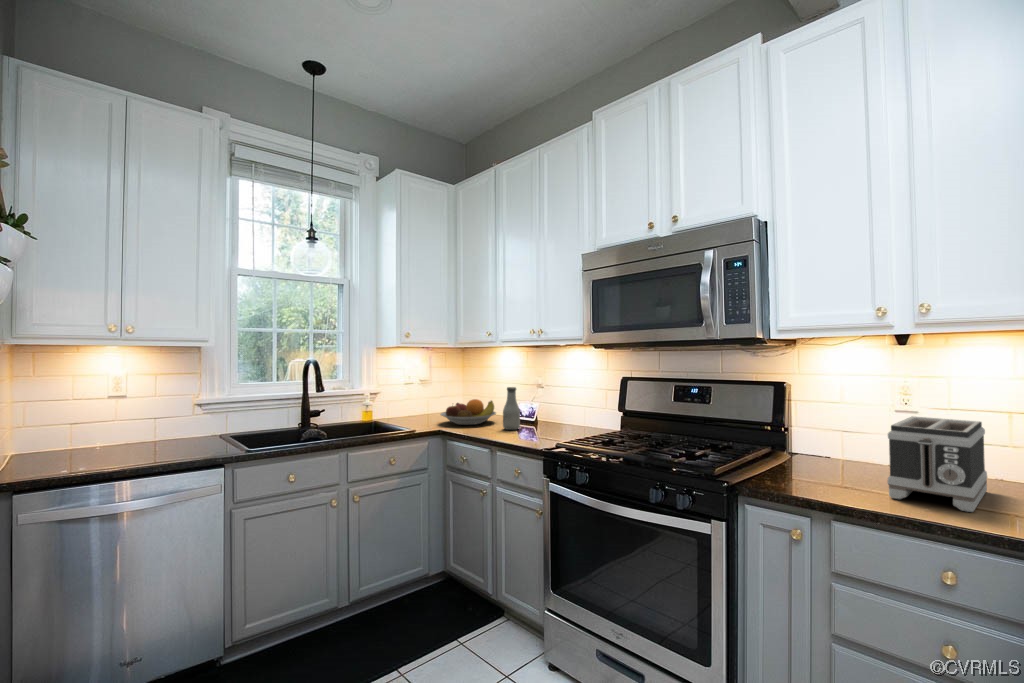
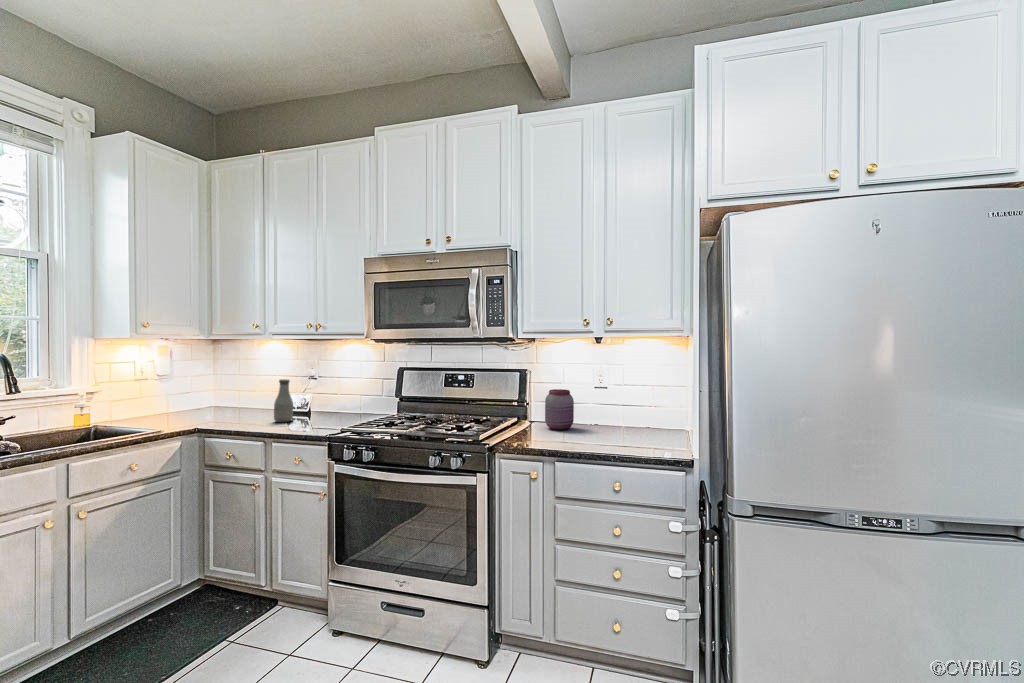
fruit bowl: present [440,399,496,425] -> none [193,394,262,421]
jar: none [818,411,867,470] -> present [545,389,574,430]
toaster: present [888,416,987,512] -> none [587,390,635,446]

